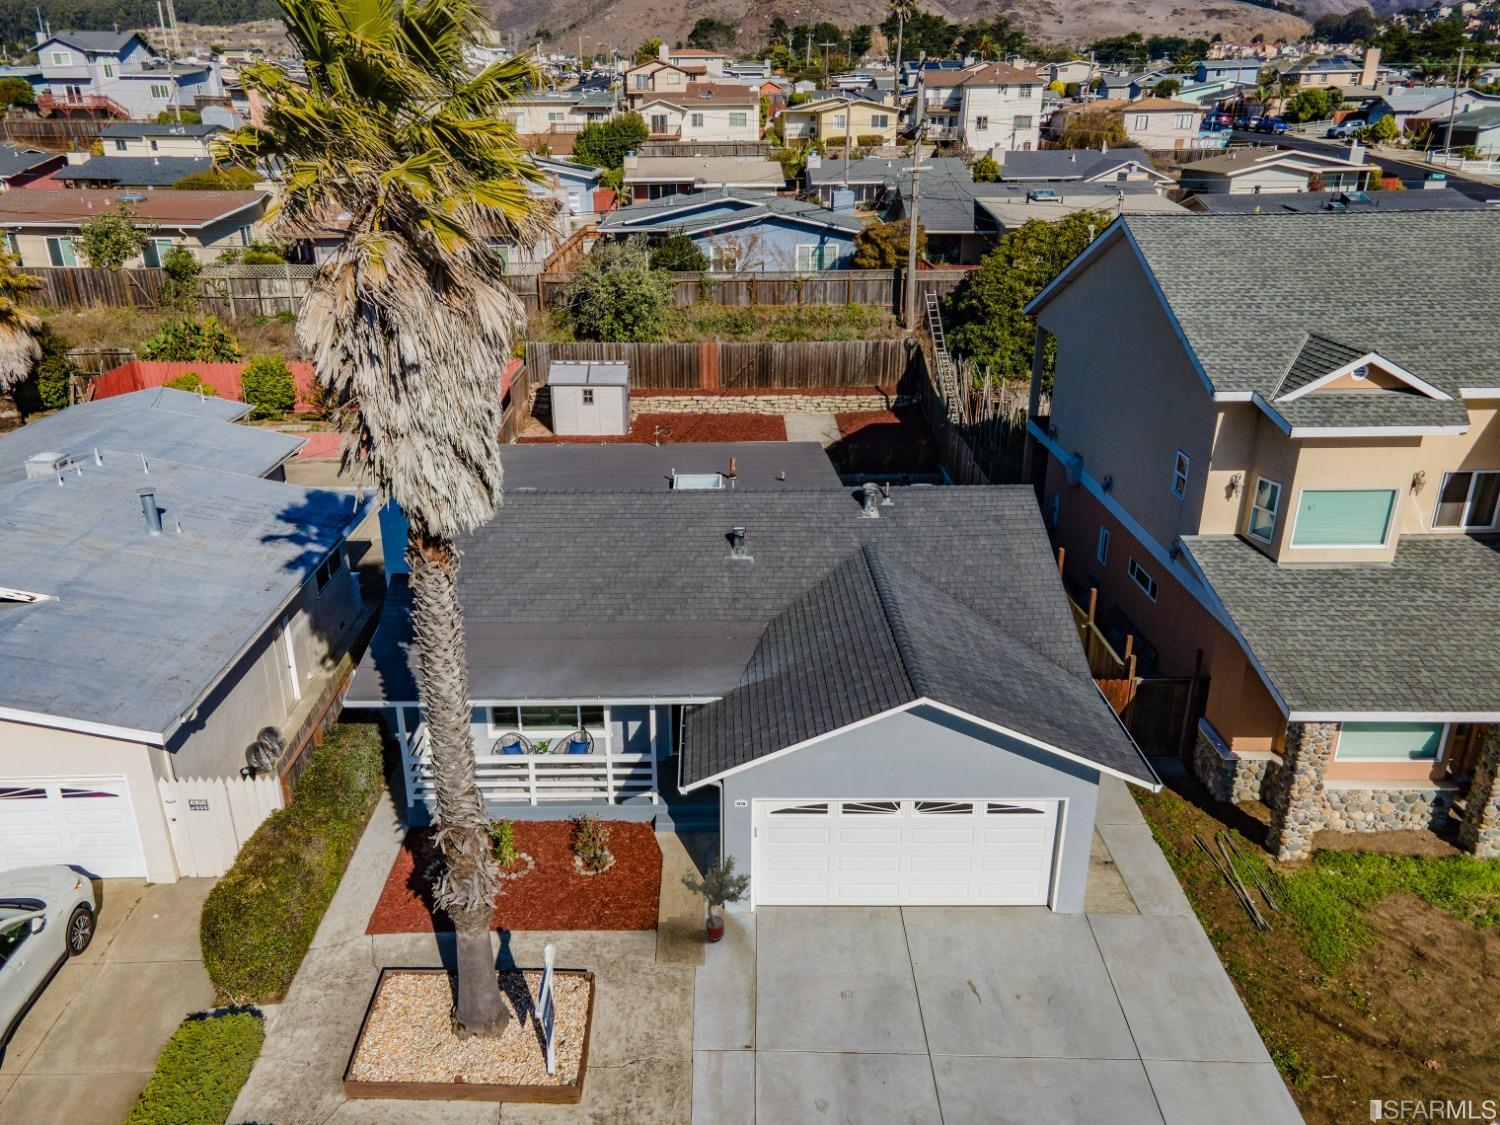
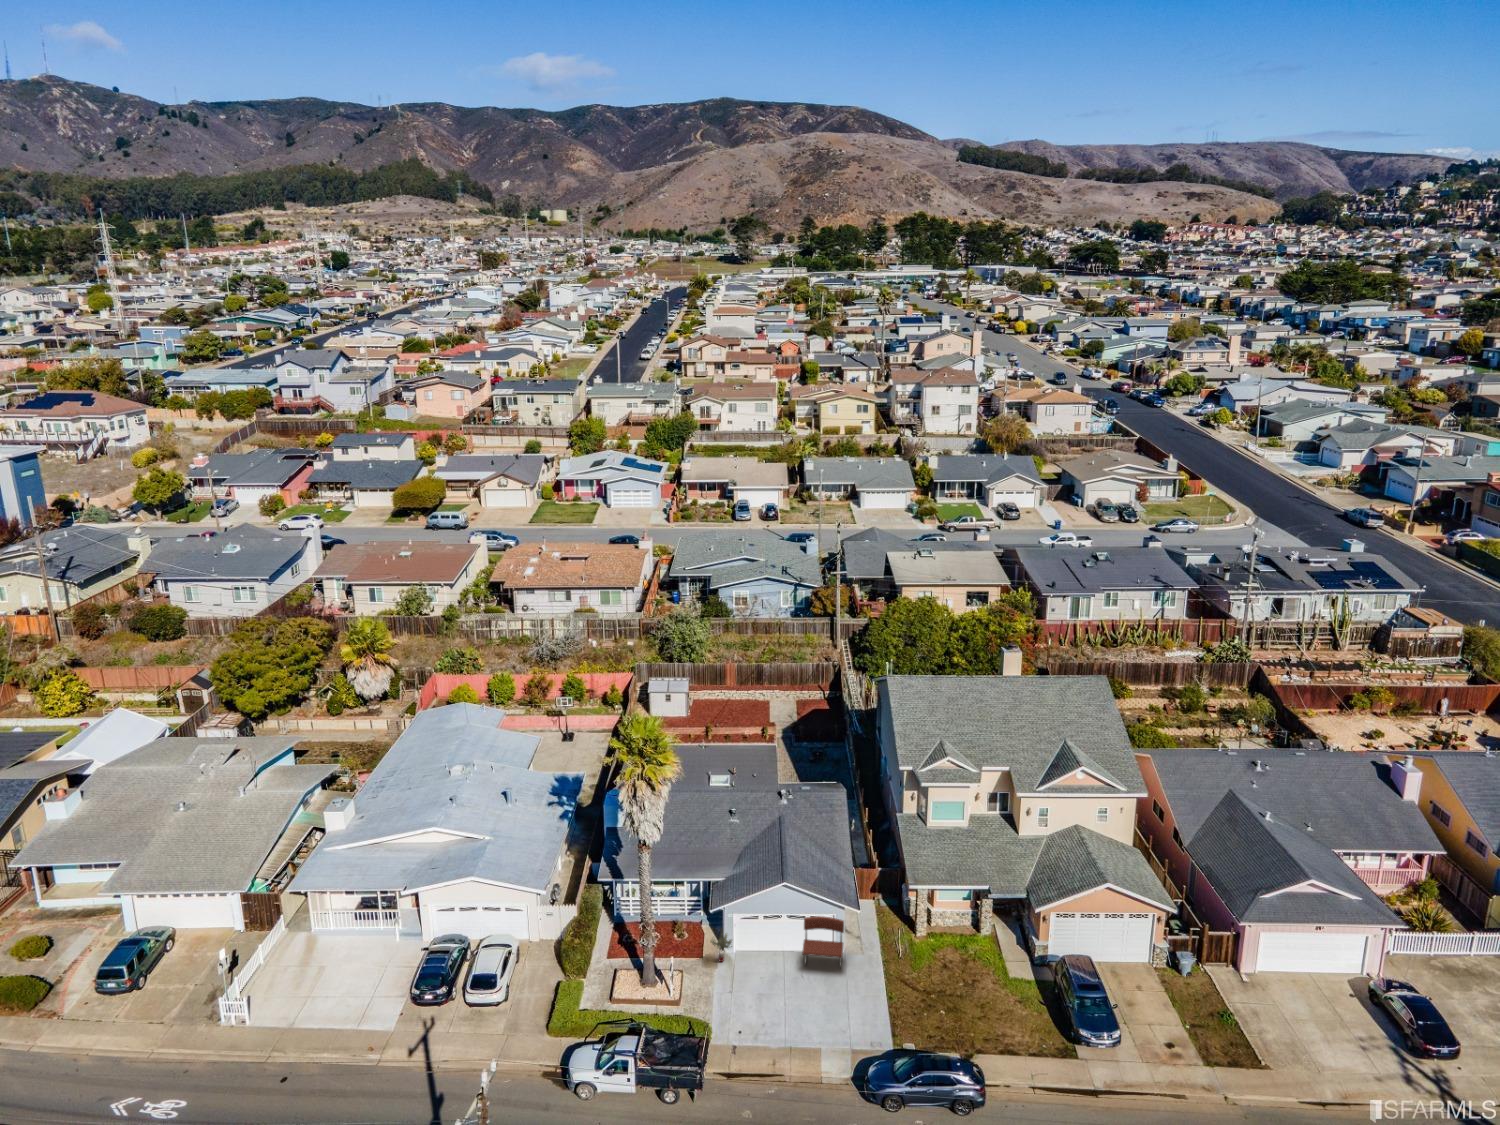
bench: none [964,803,1098,957] -> present [802,916,844,968]

